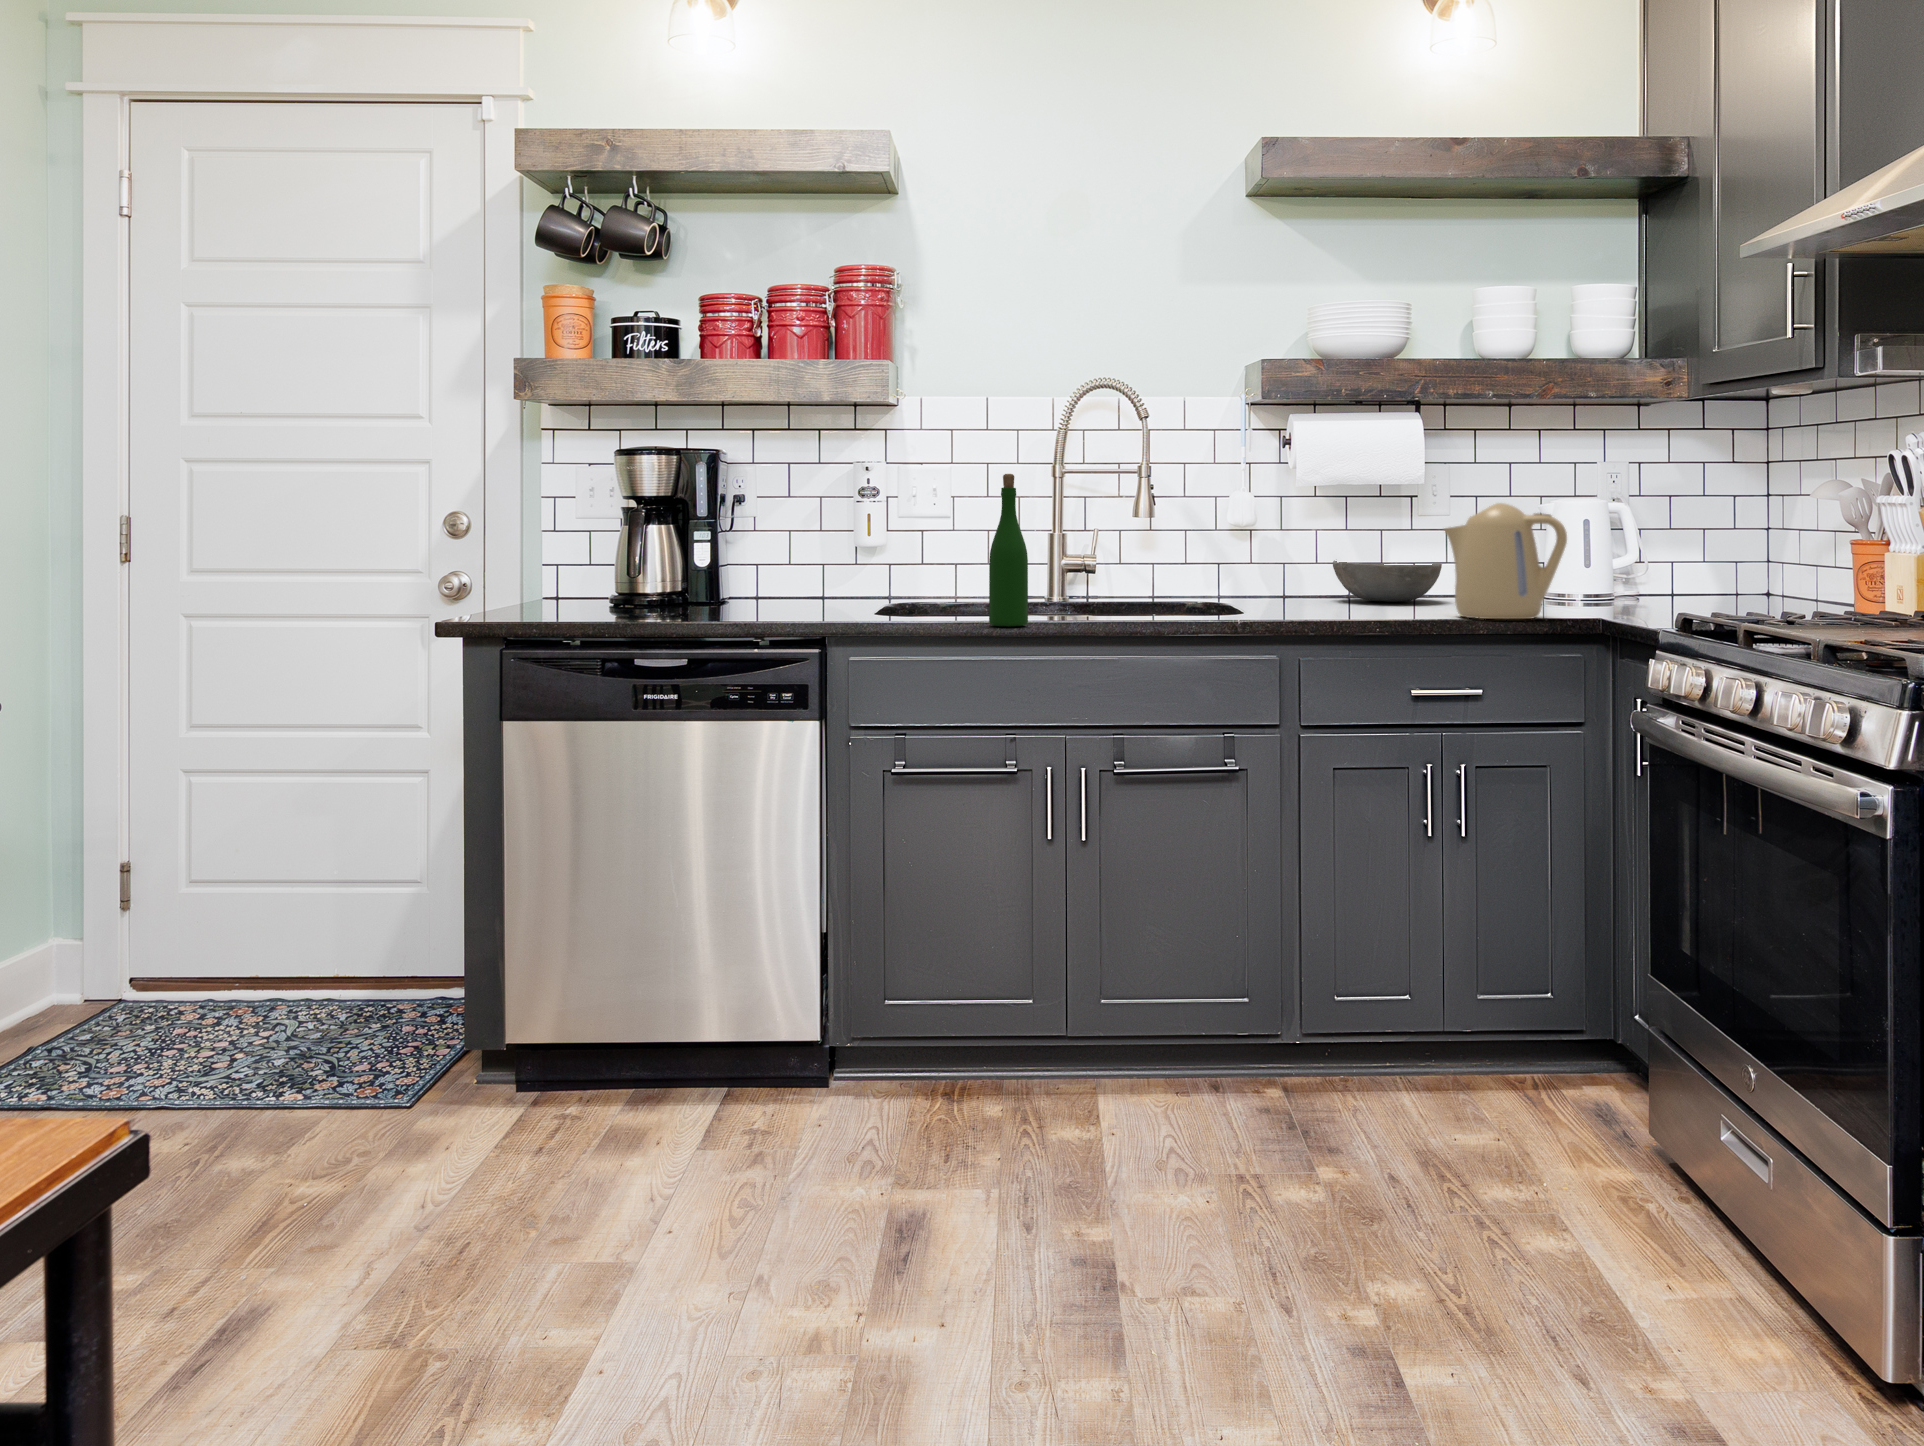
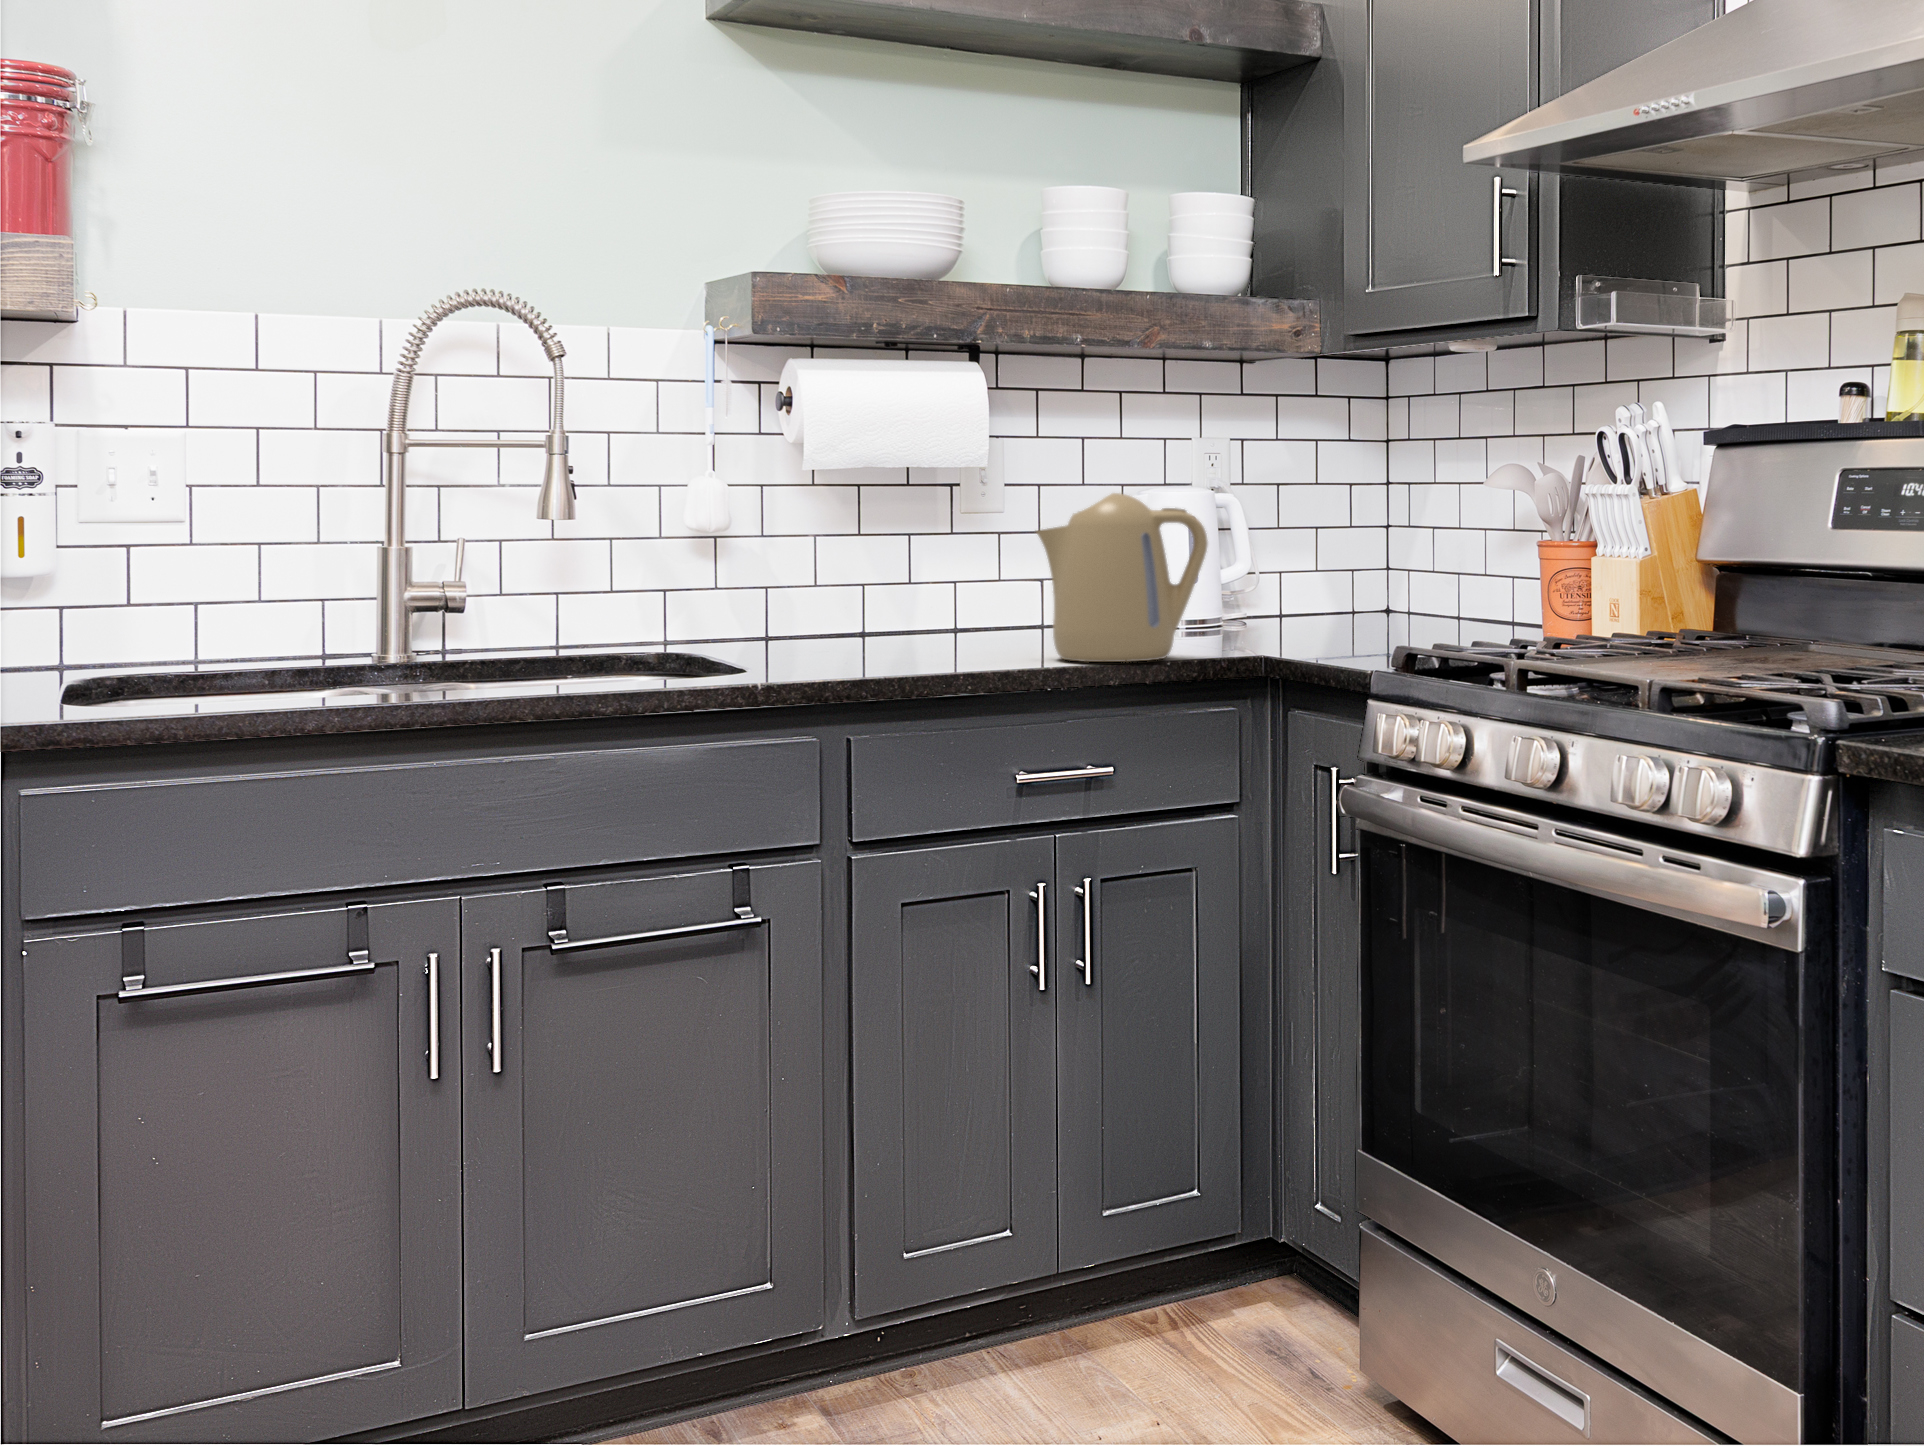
wine bottle: present [989,474,1028,626] -> none [305,437,381,711]
bowl: present [1333,560,1442,602] -> none [845,576,1004,640]

